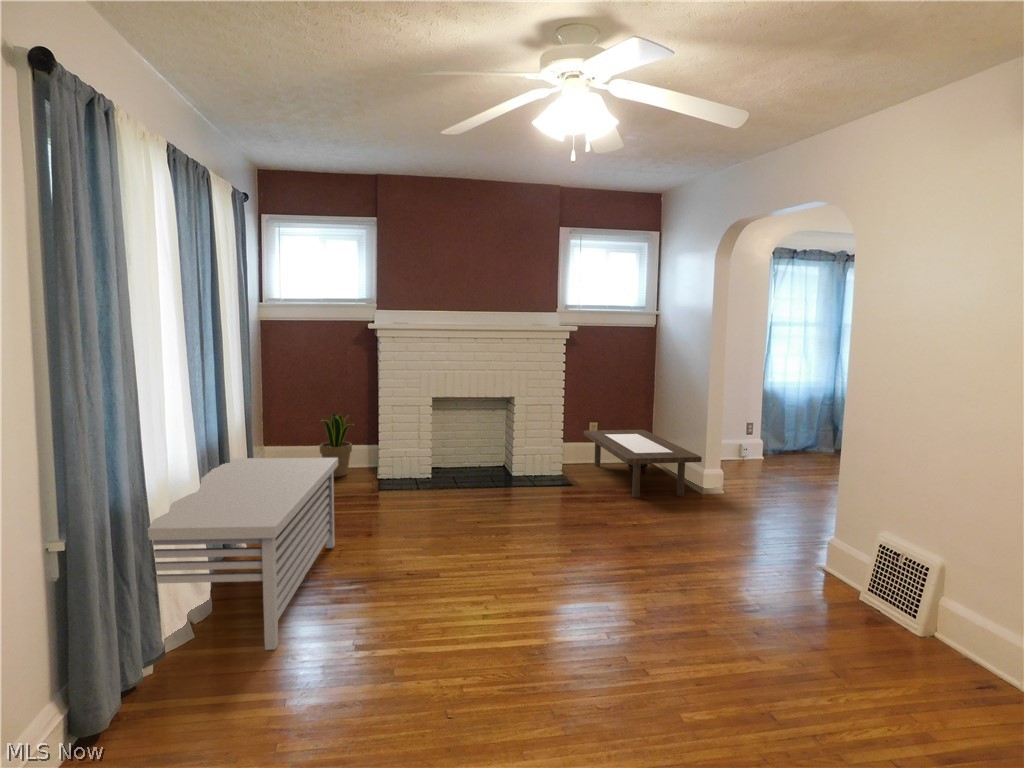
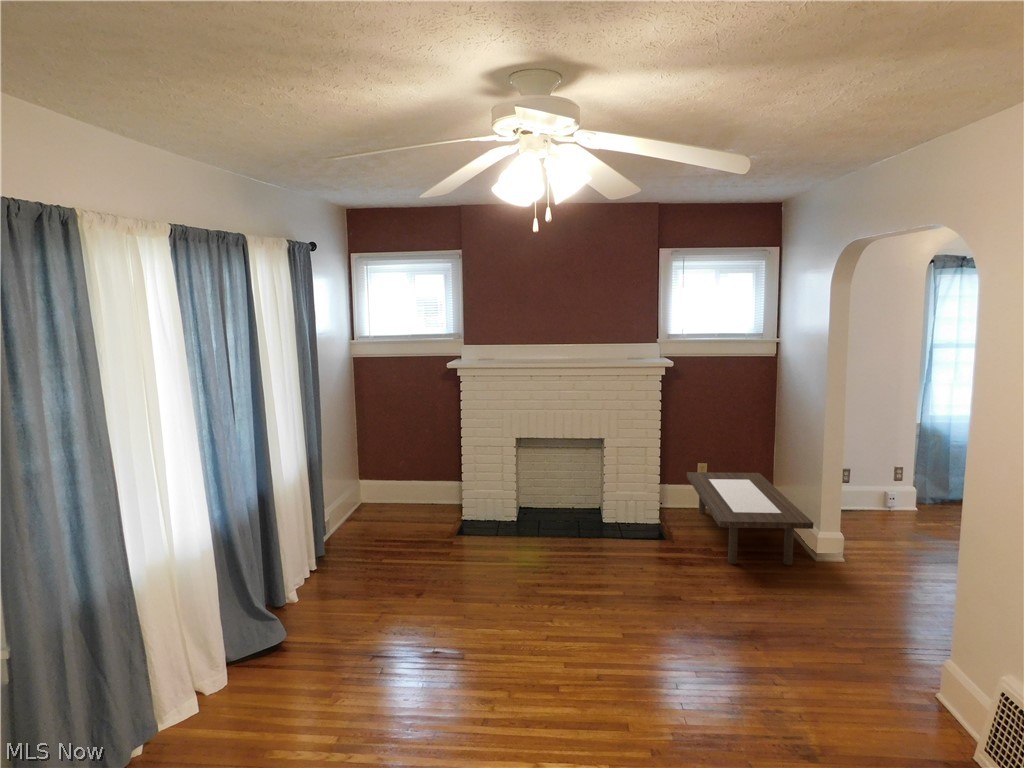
potted plant: present [320,413,354,477] -> none [405,450,439,515]
storage bench: present [147,458,338,650] -> none [146,518,393,741]

